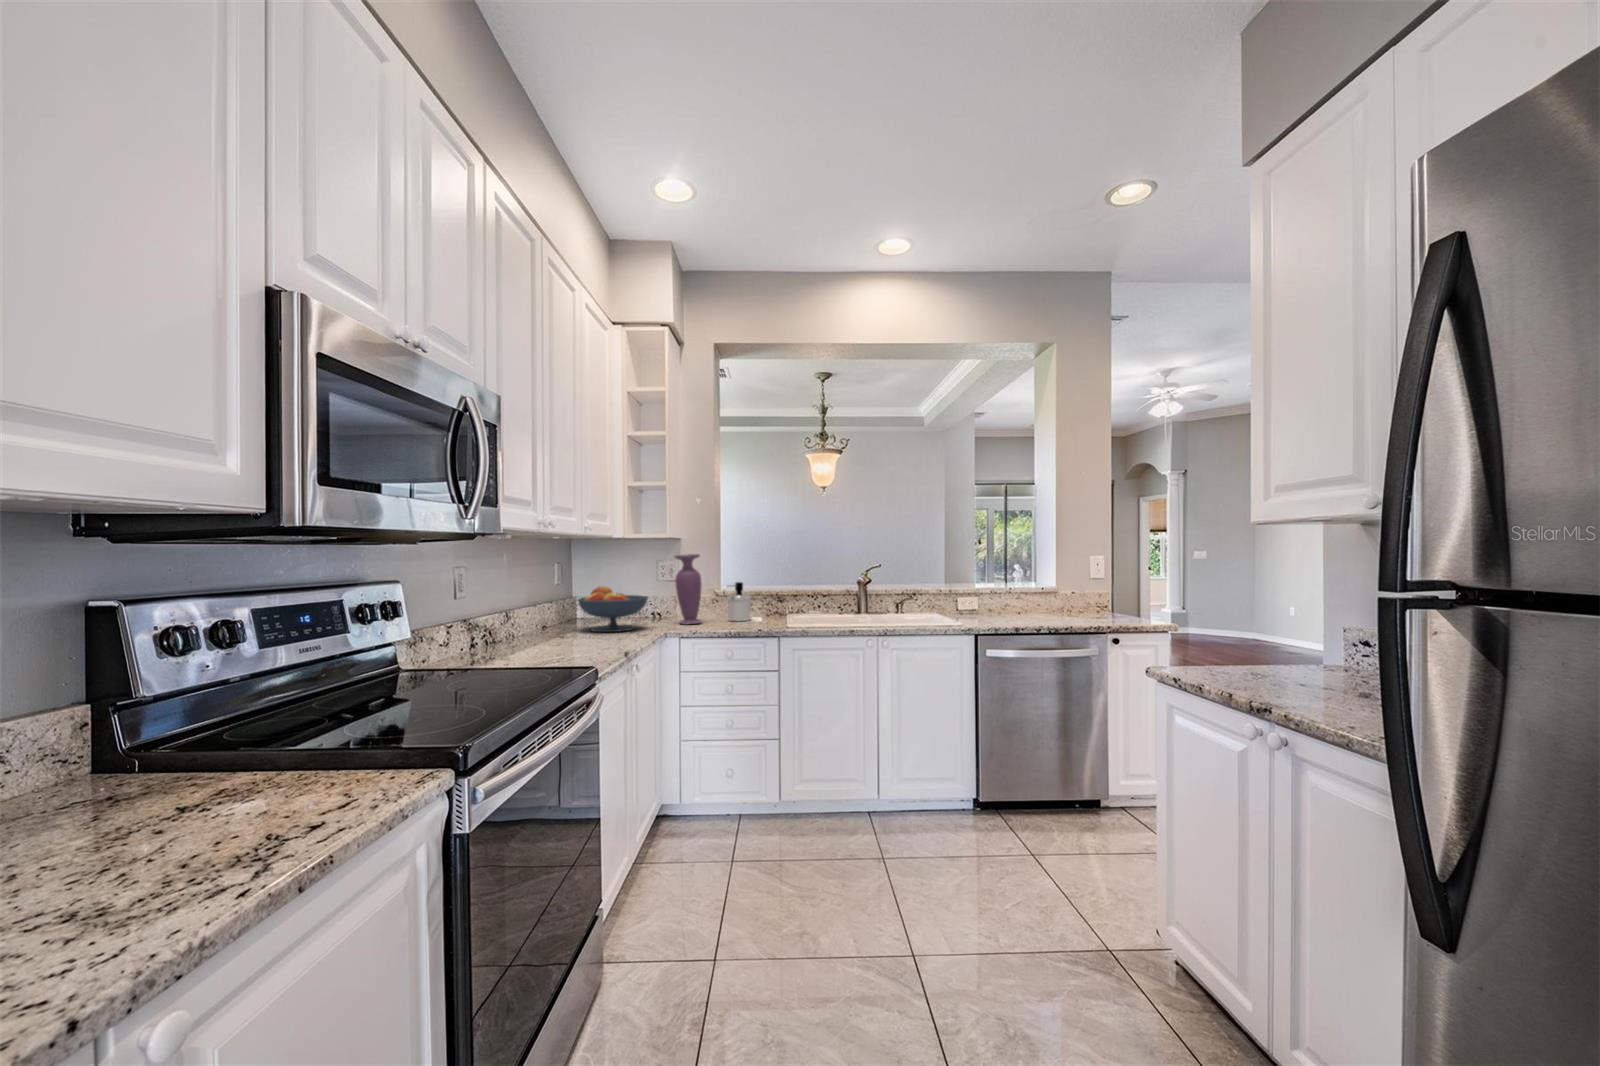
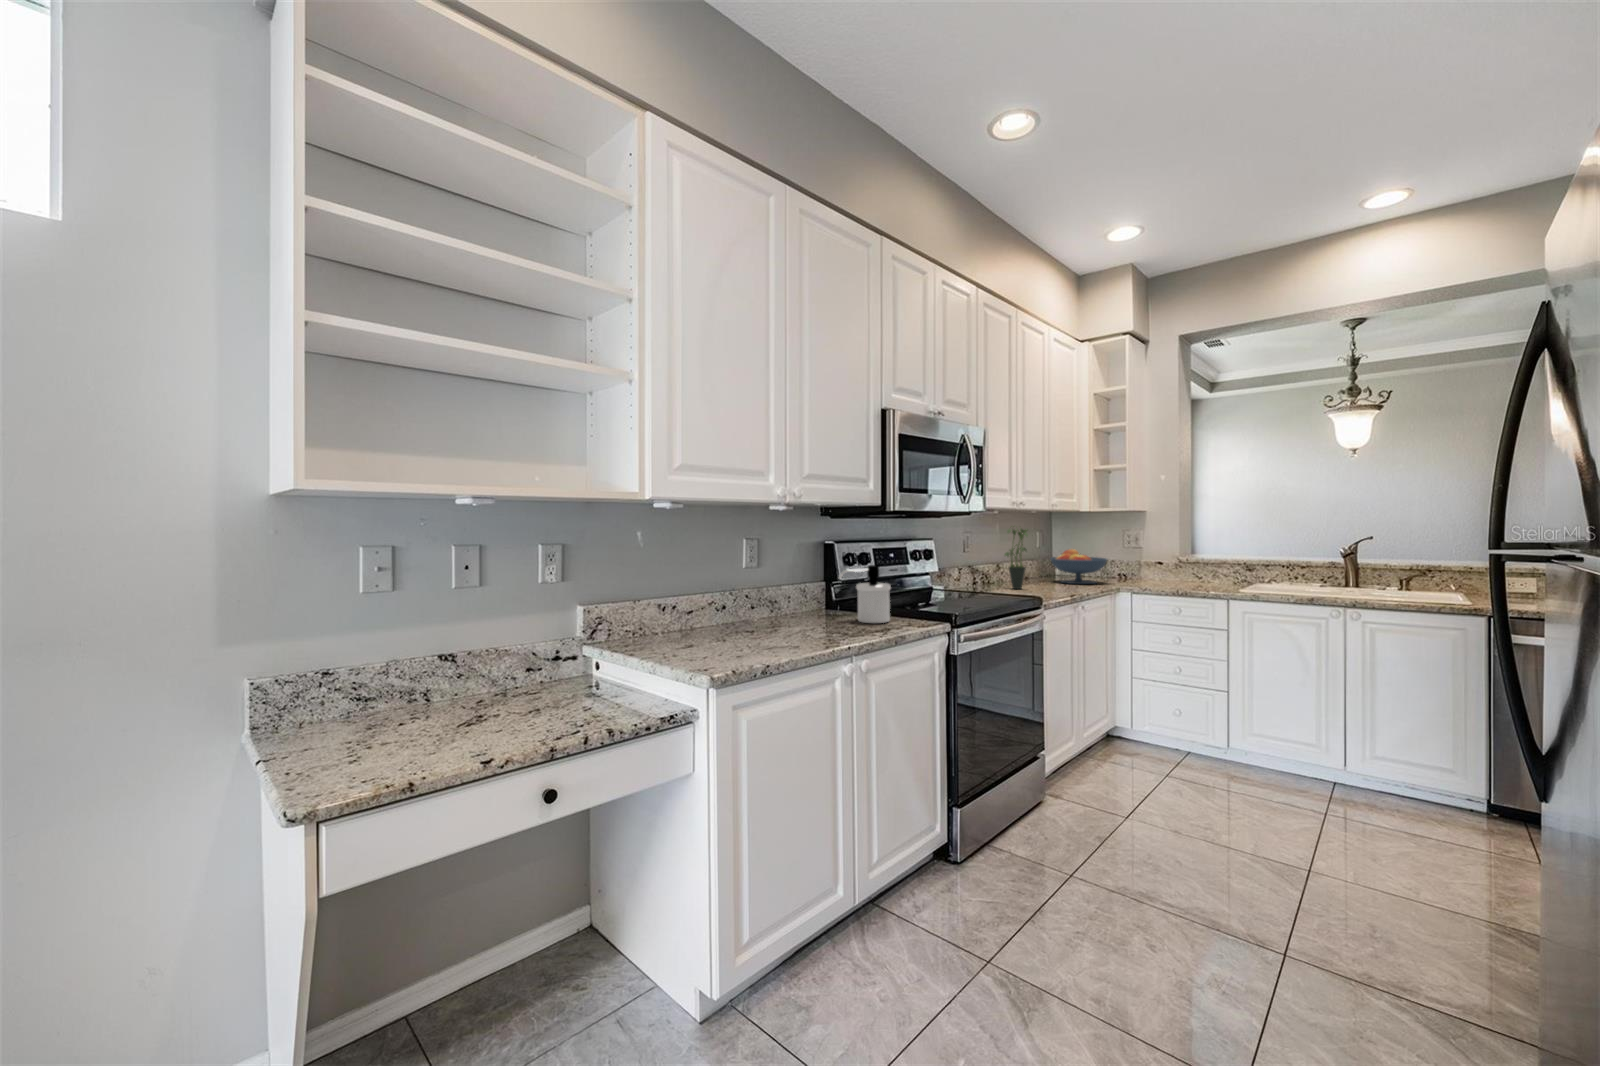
vase: present [675,554,701,625] -> none [1134,525,1159,584]
potted plant: none [521,556,563,650] -> present [1005,529,1028,589]
soap dispenser: present [723,582,751,621] -> present [839,565,891,623]

